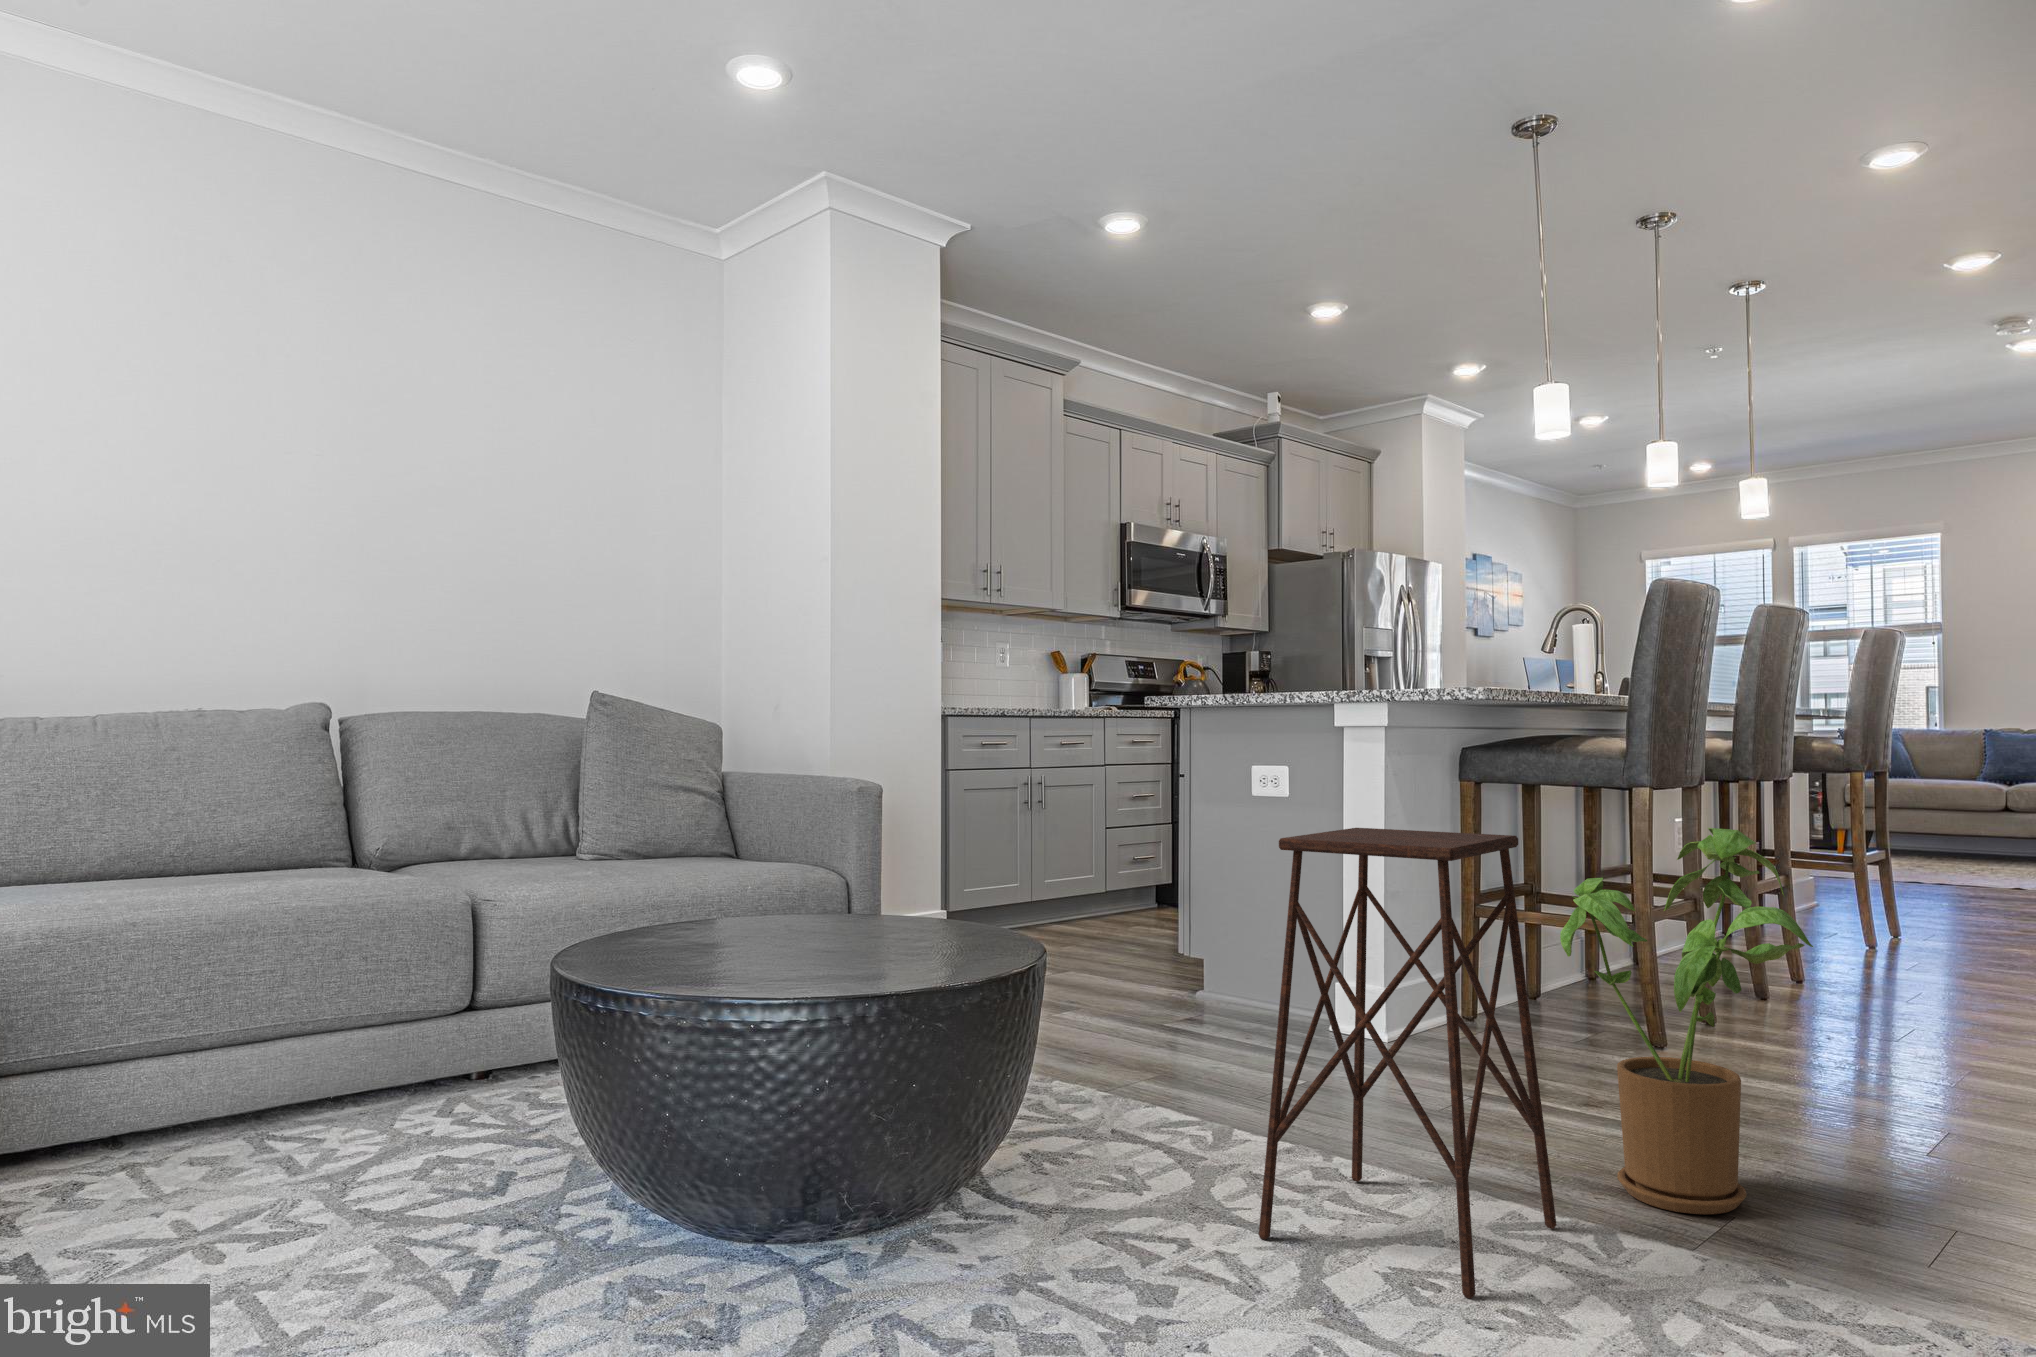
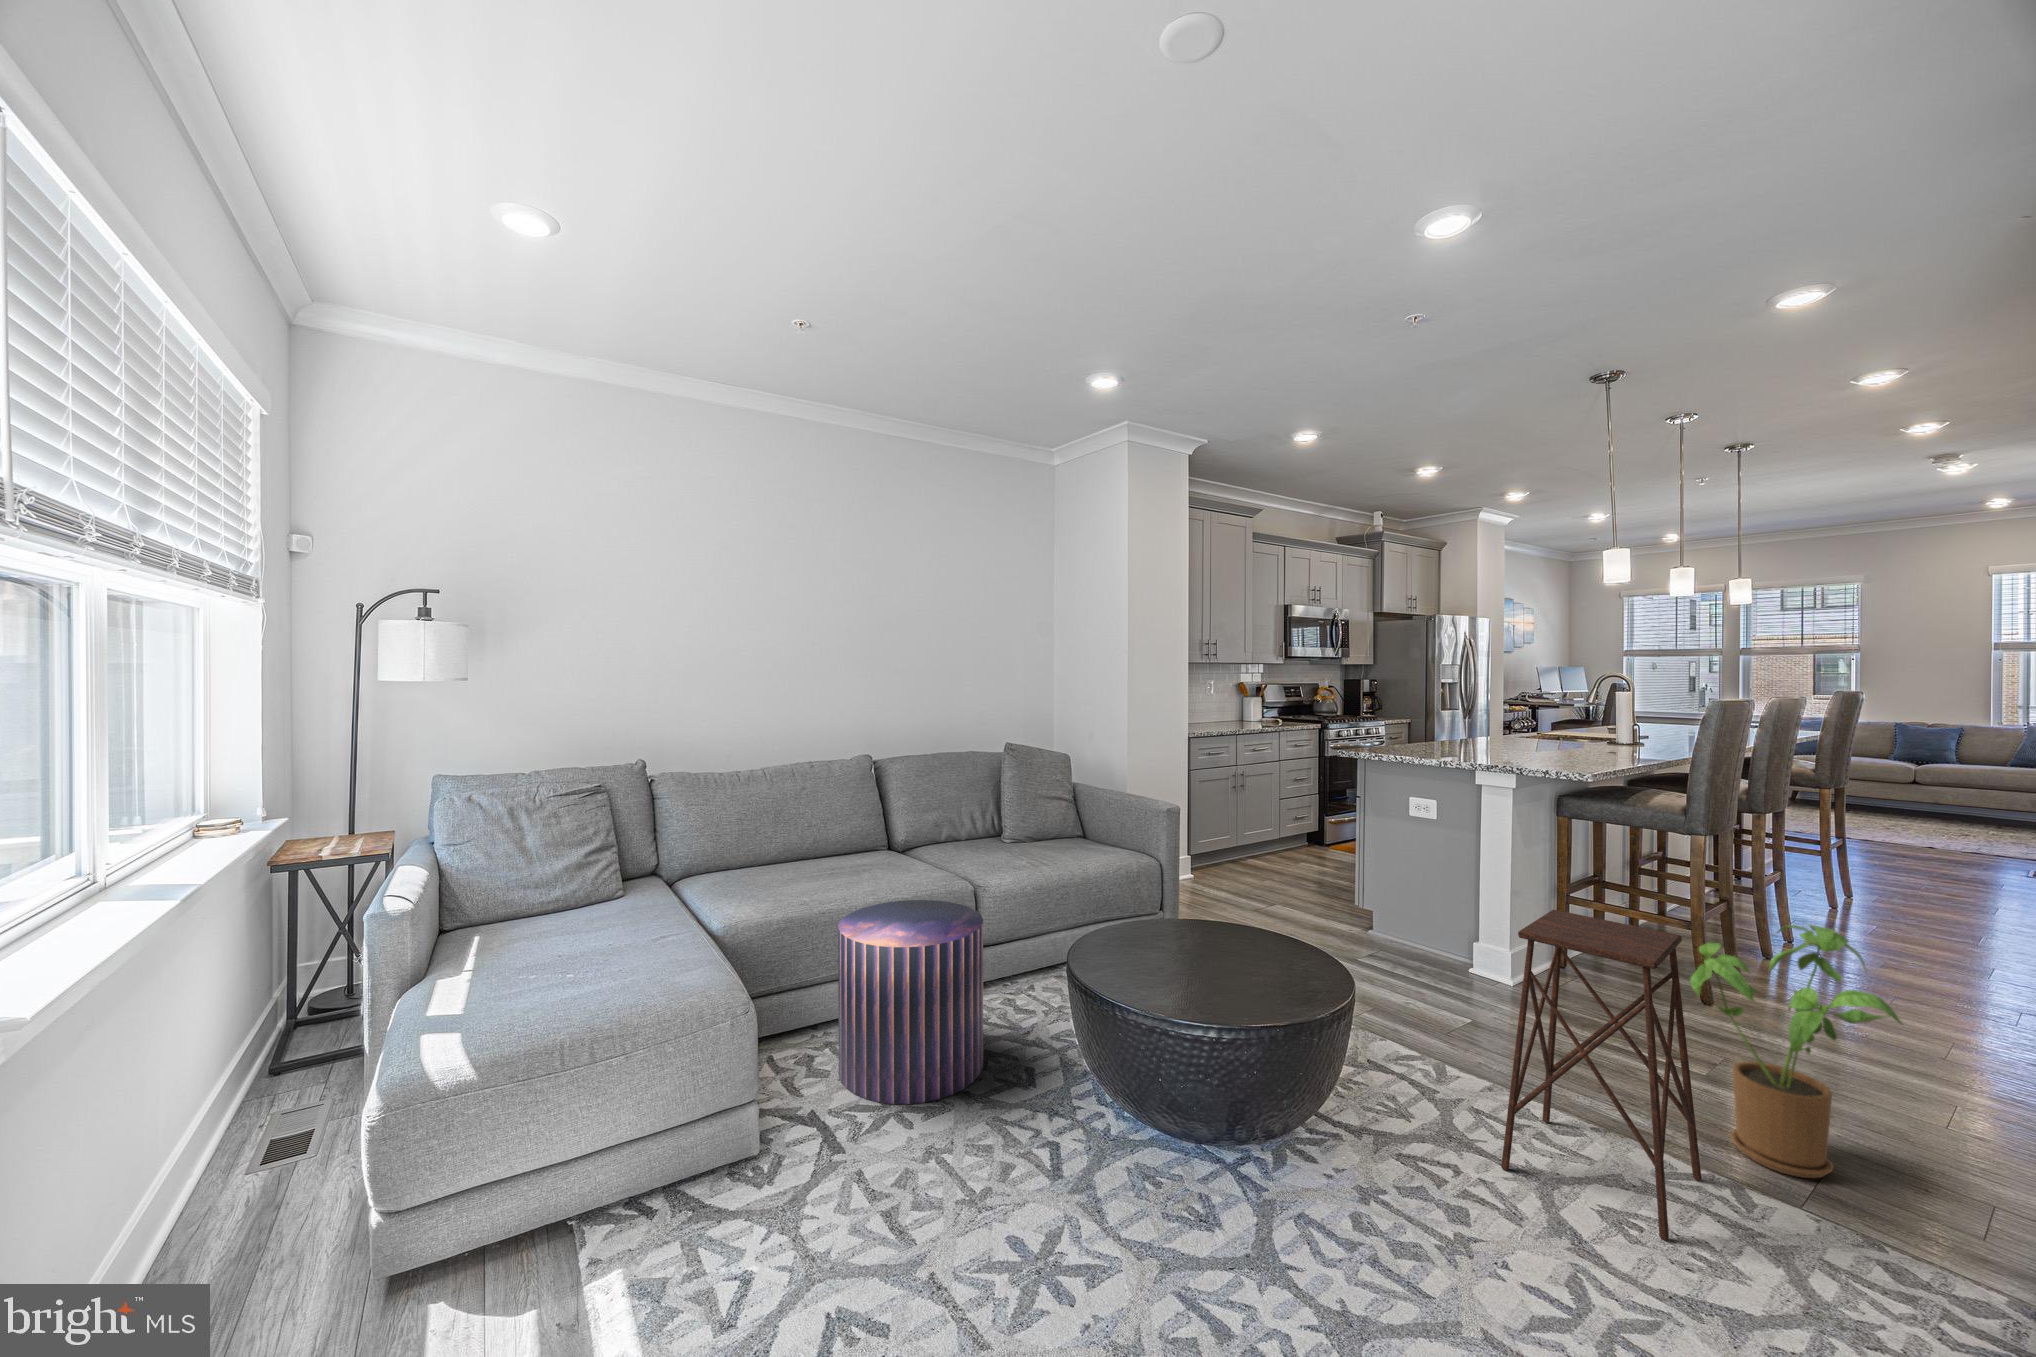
pouf: none [116,896,430,1236] -> present [838,900,983,1104]

